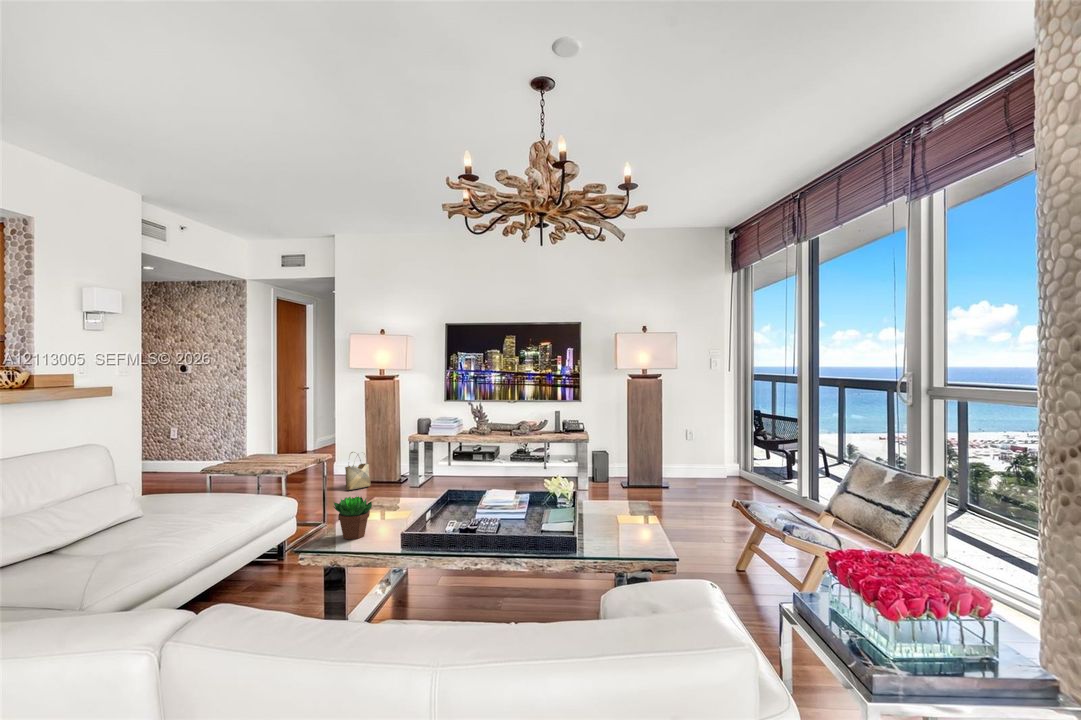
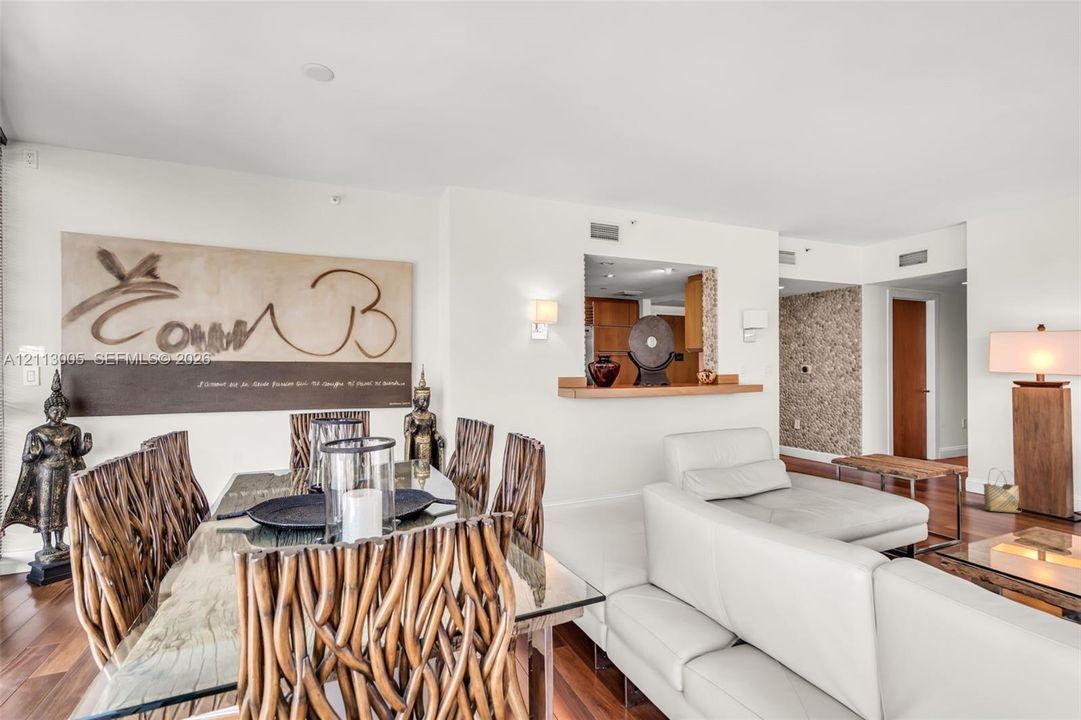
succulent plant: present [334,496,372,539] -> none [983,516,1038,566]

